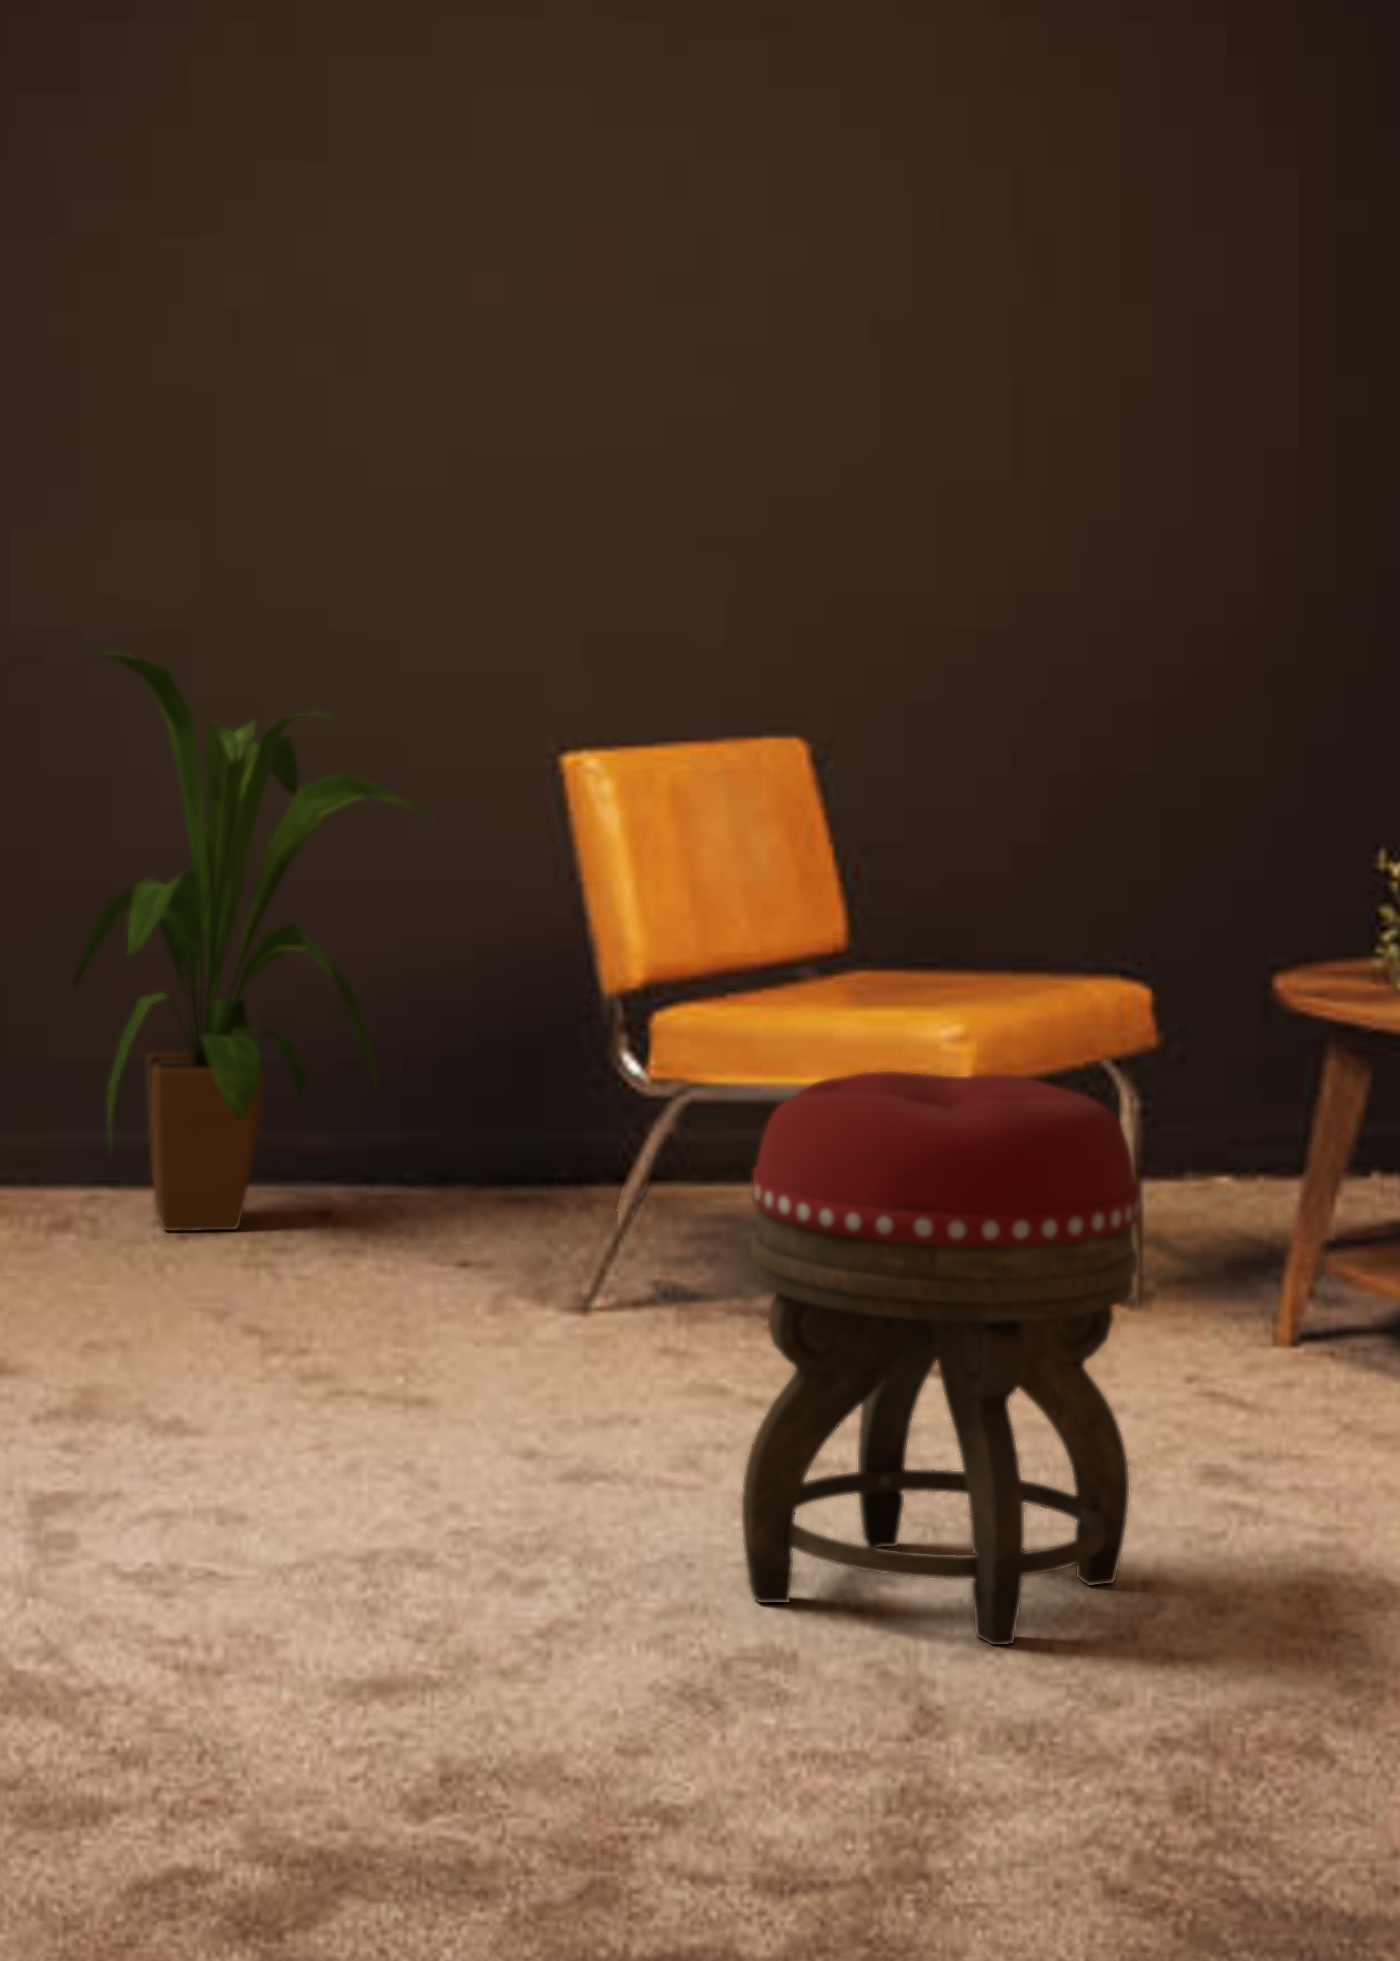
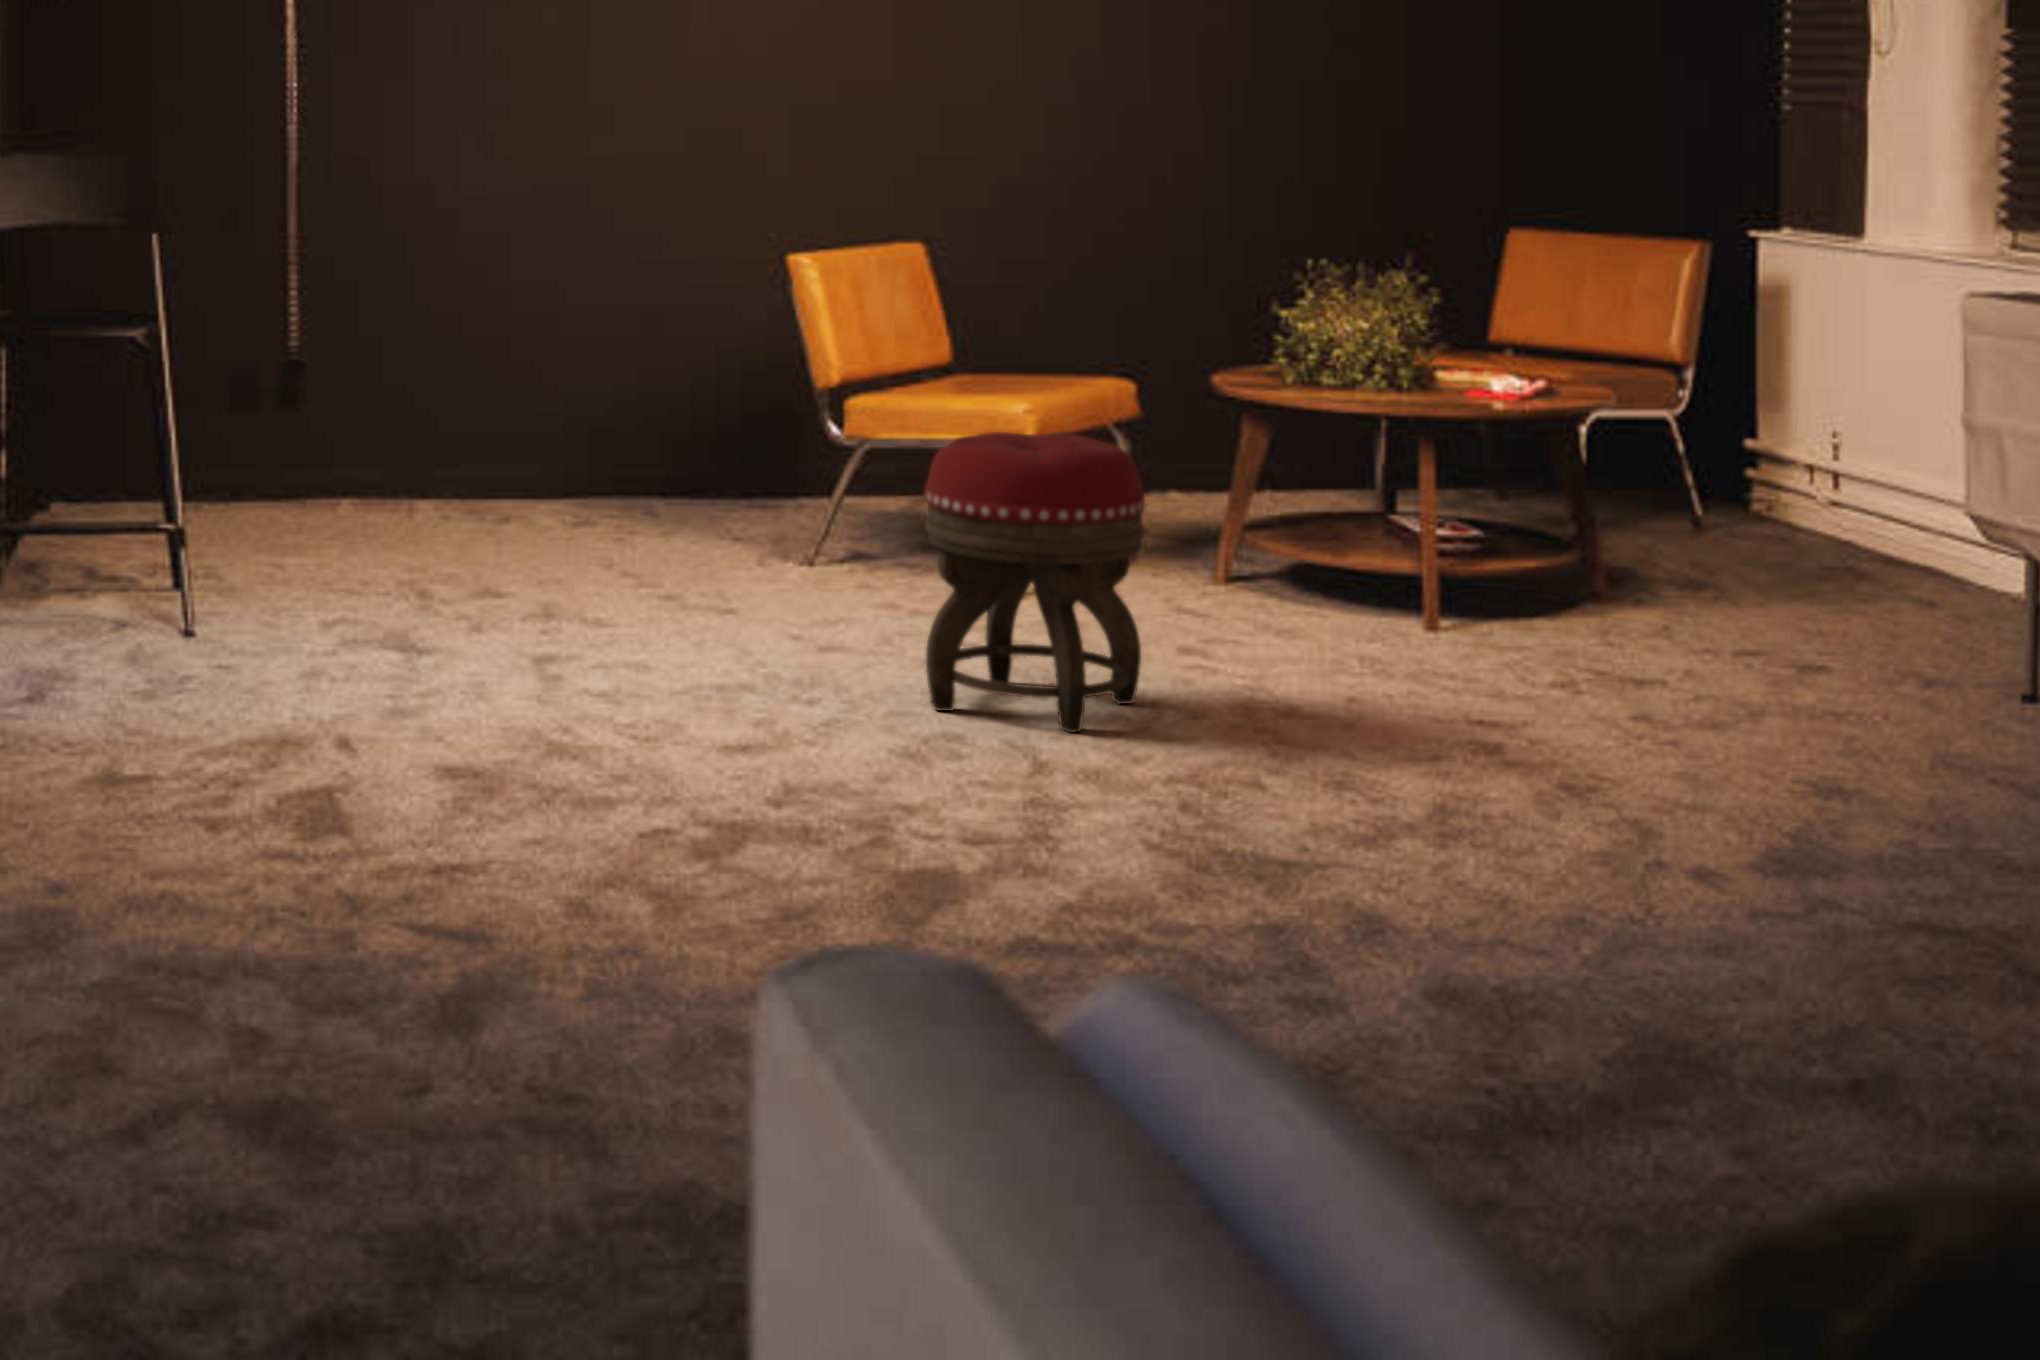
house plant: present [75,651,431,1231] -> none [510,209,710,524]

